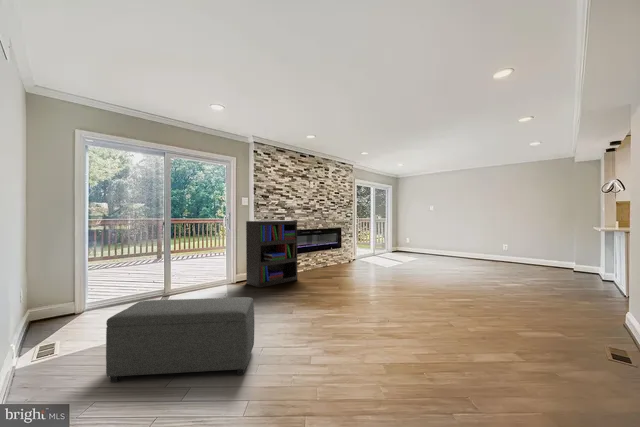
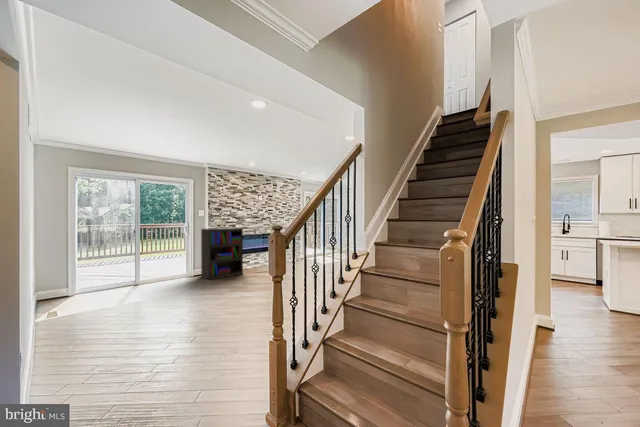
ottoman: present [106,297,254,382] -> none [87,281,182,328]

